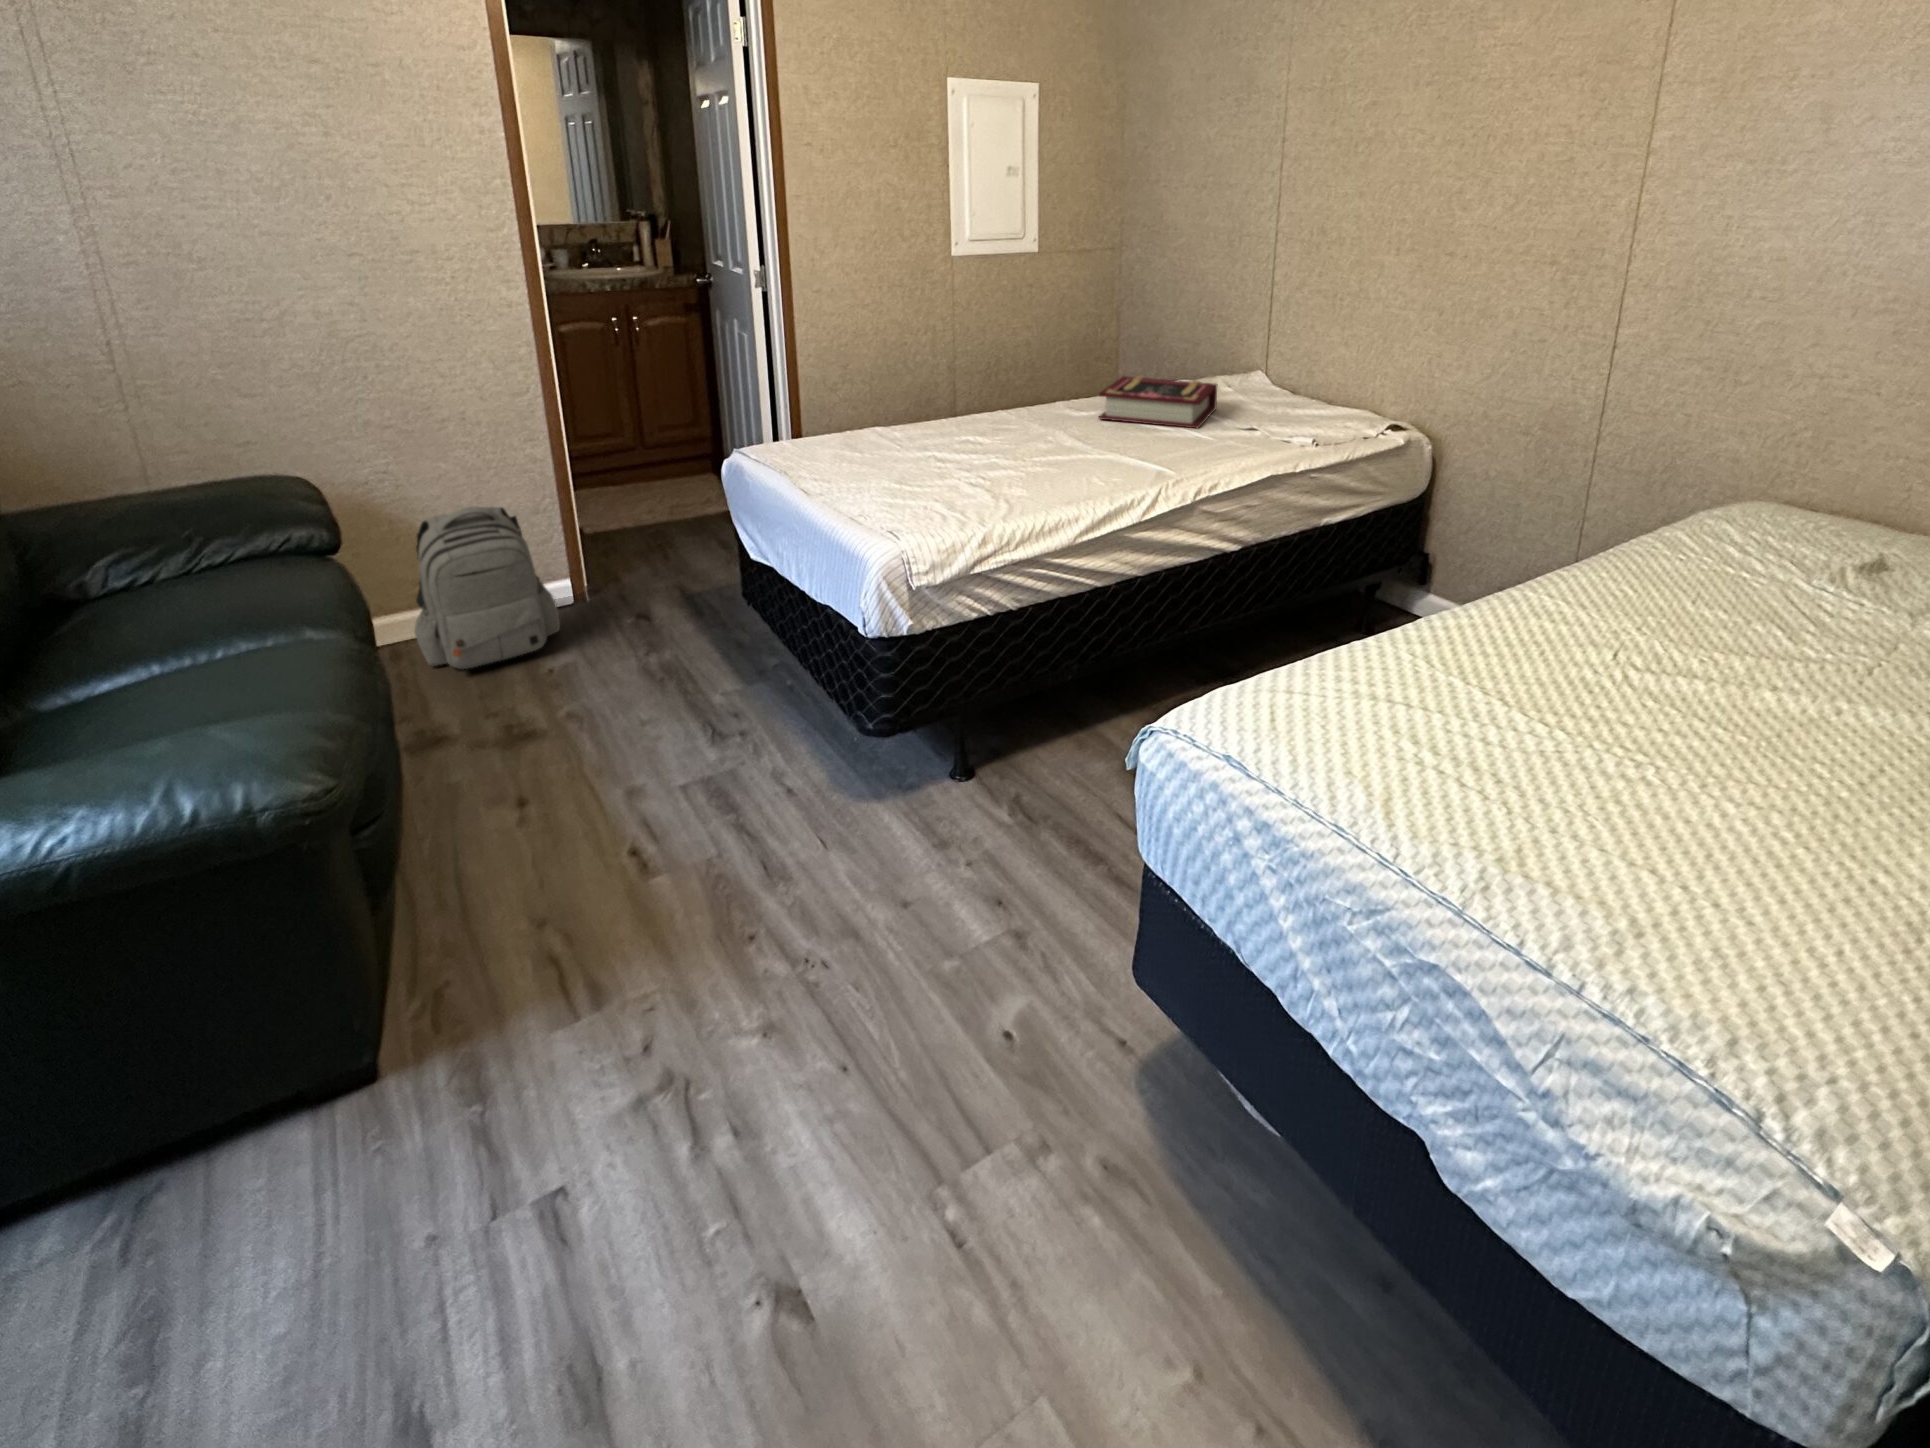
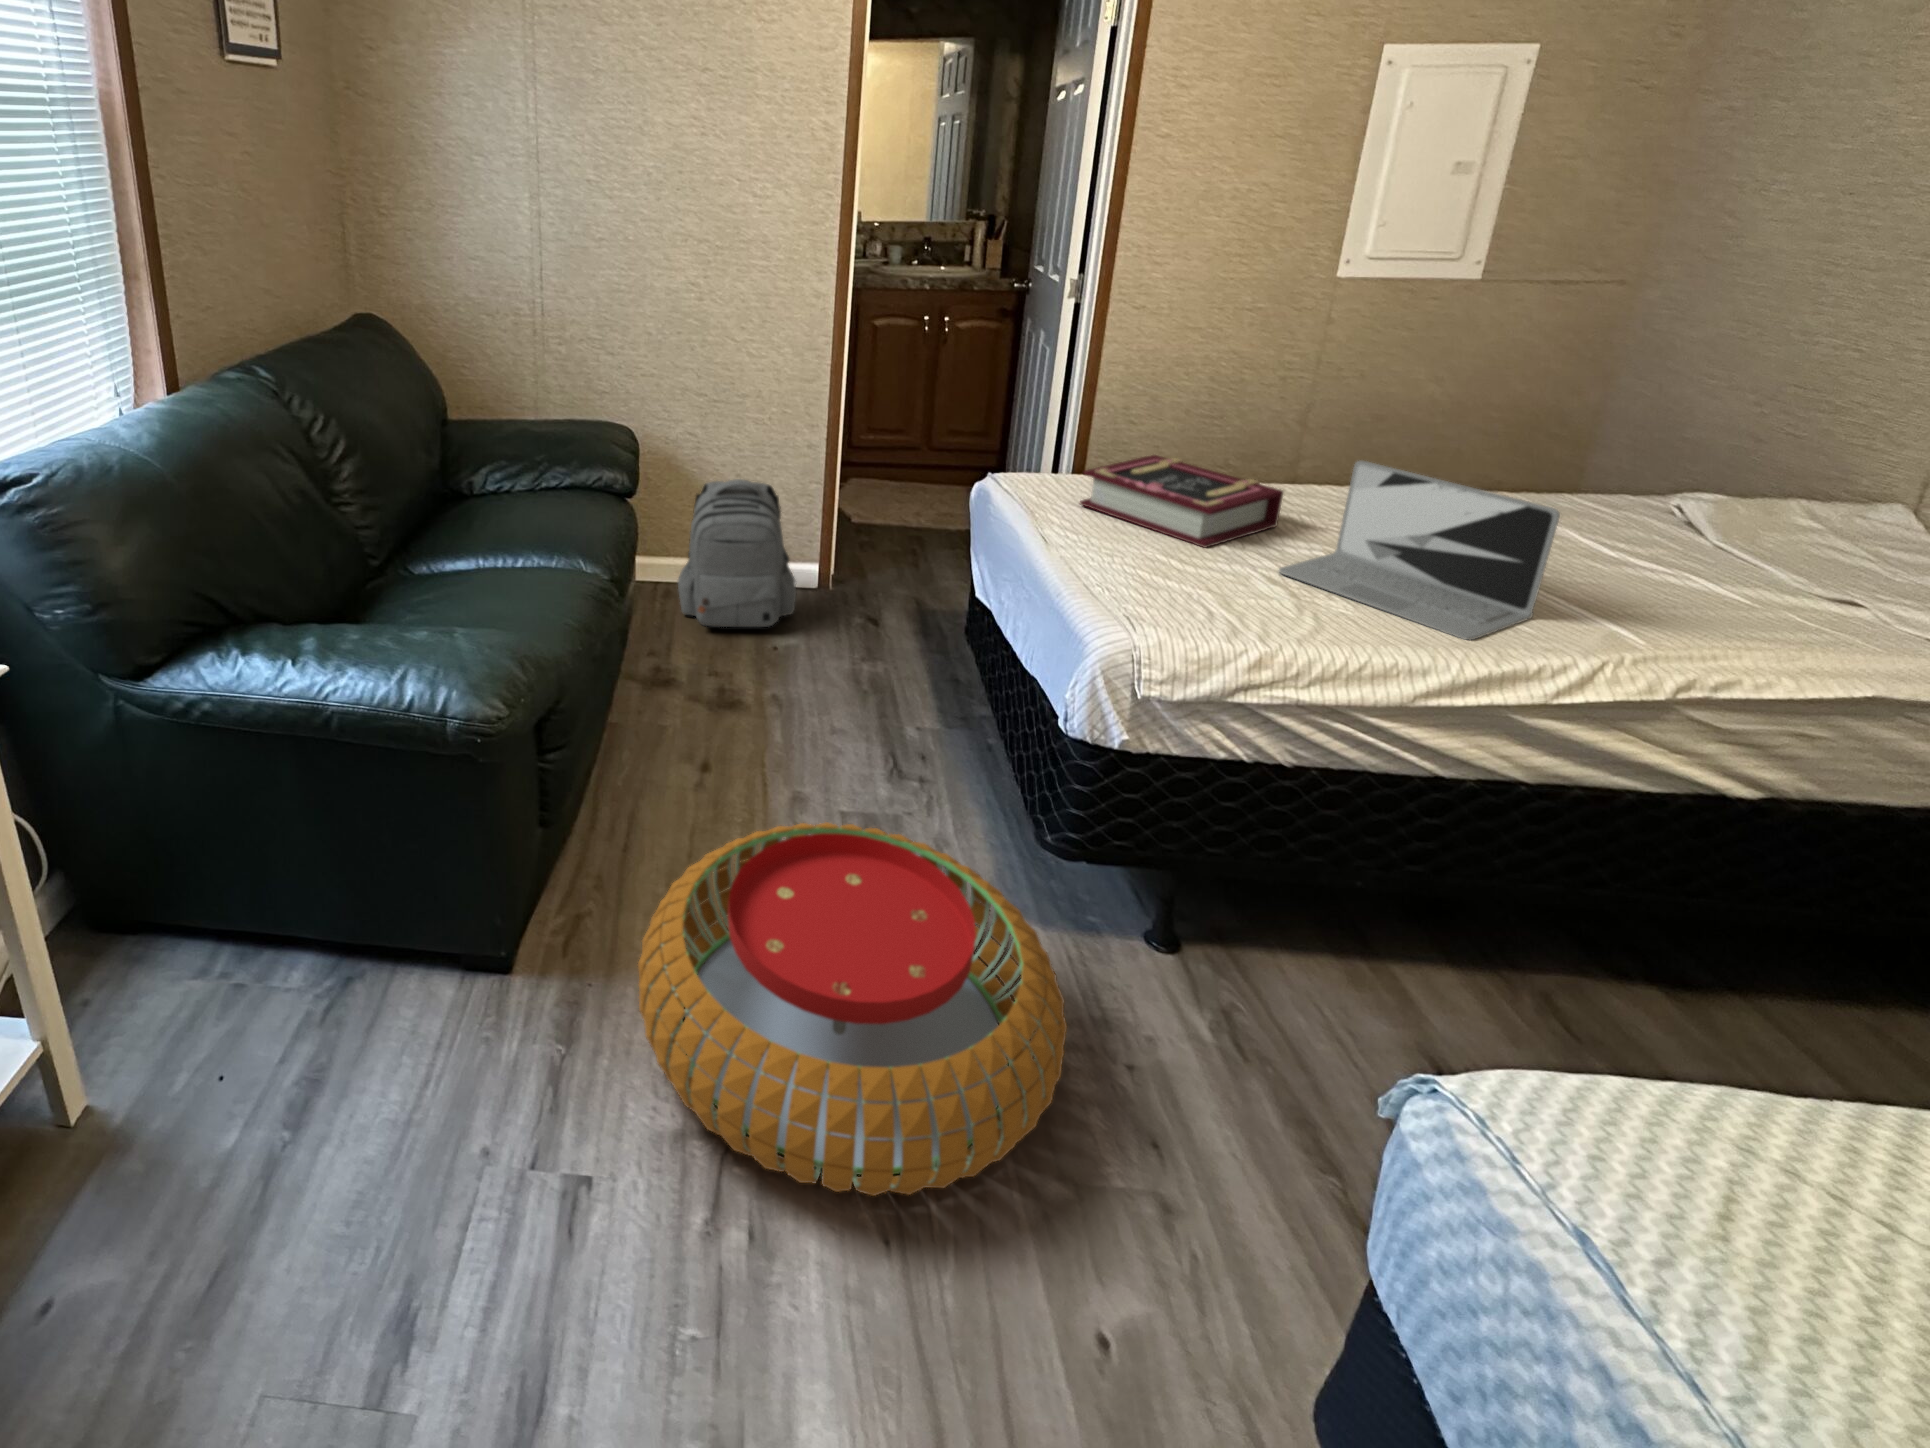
book: present [1099,376,1217,428] -> present [1080,455,1283,548]
laptop: none [974,385,1123,493] -> present [1279,461,1560,640]
pouf: none [537,767,930,1078] -> present [638,822,1067,1196]

